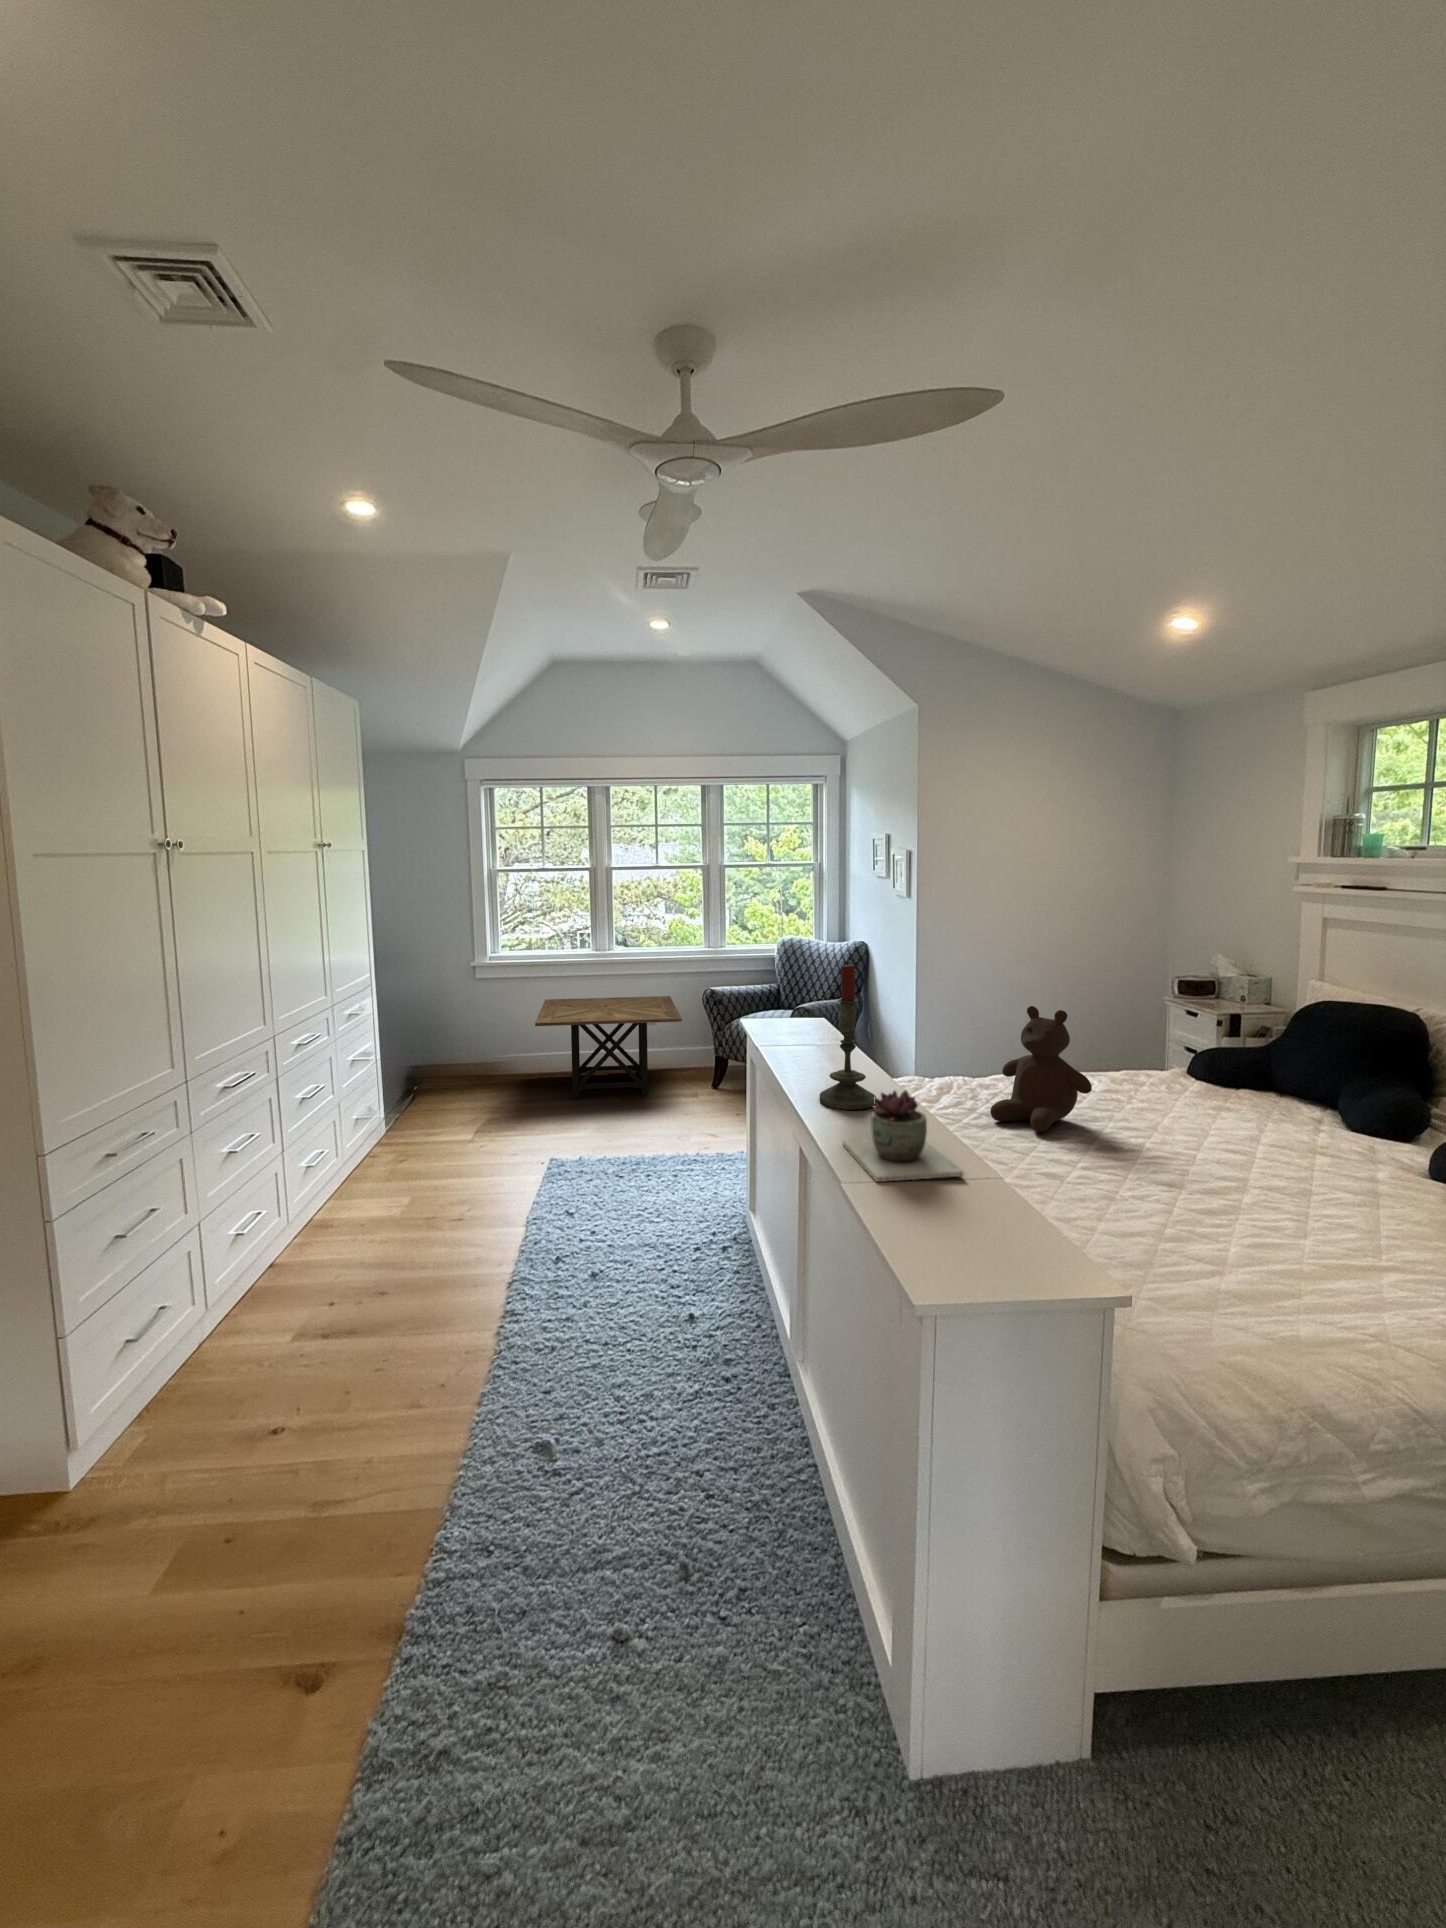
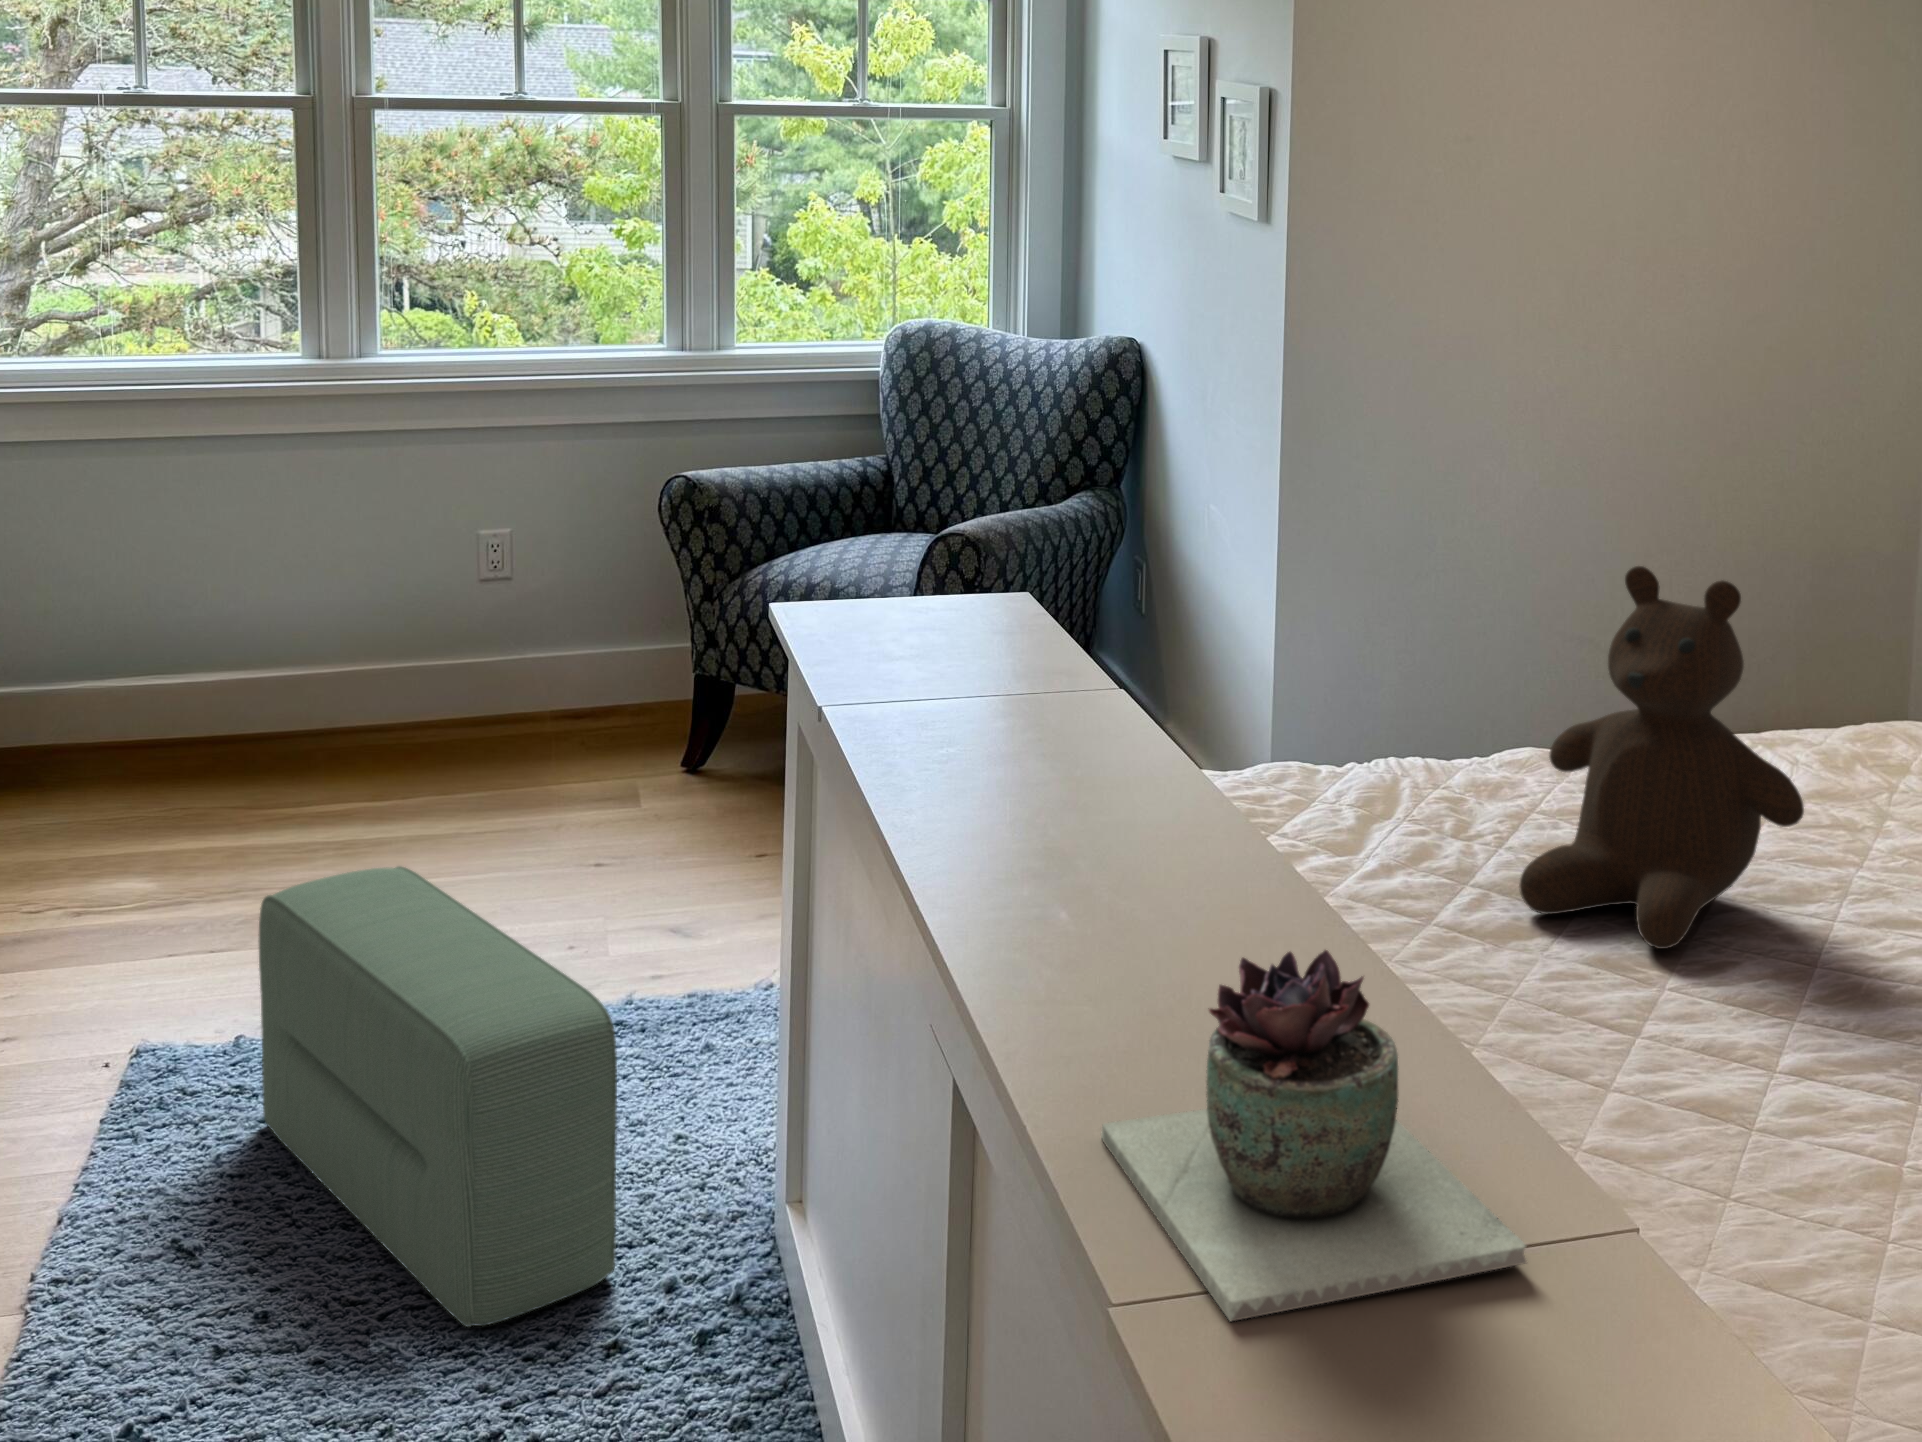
candle: present [820,961,876,1110] -> none [1017,461,1203,968]
side table: present [535,996,682,1098] -> none [106,489,594,816]
pouf: none [588,1105,698,1239] -> present [259,866,617,1327]

